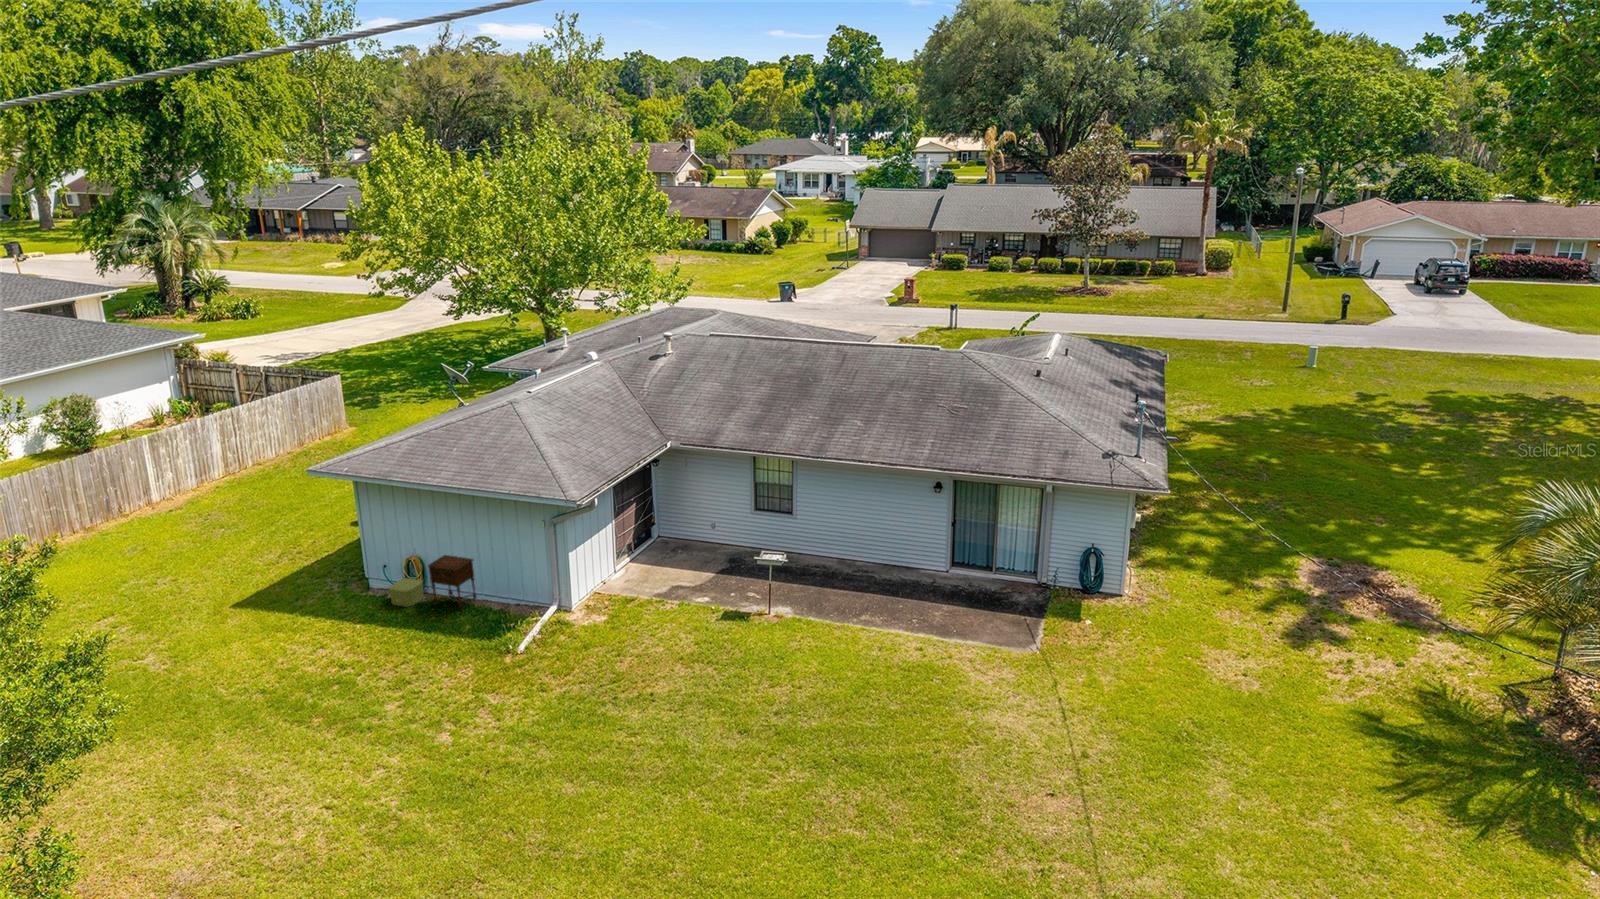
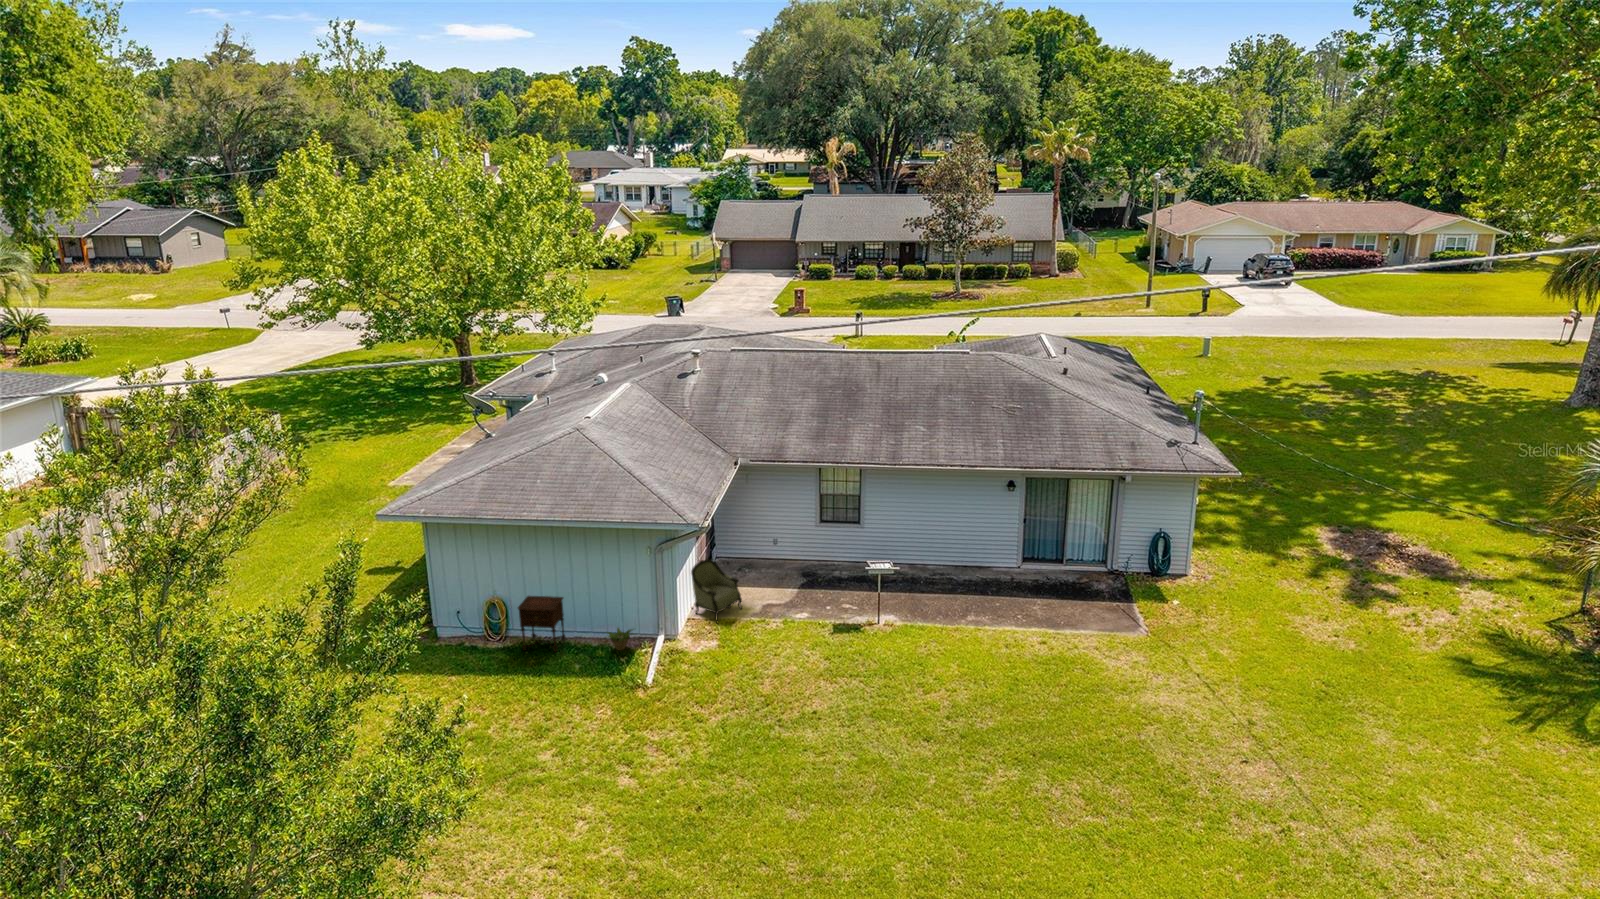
armchair: none [599,535,650,598] -> present [691,559,742,623]
storage box: present [389,578,424,607] -> none [471,625,506,656]
decorative plant: none [501,592,533,614] -> present [607,628,632,650]

